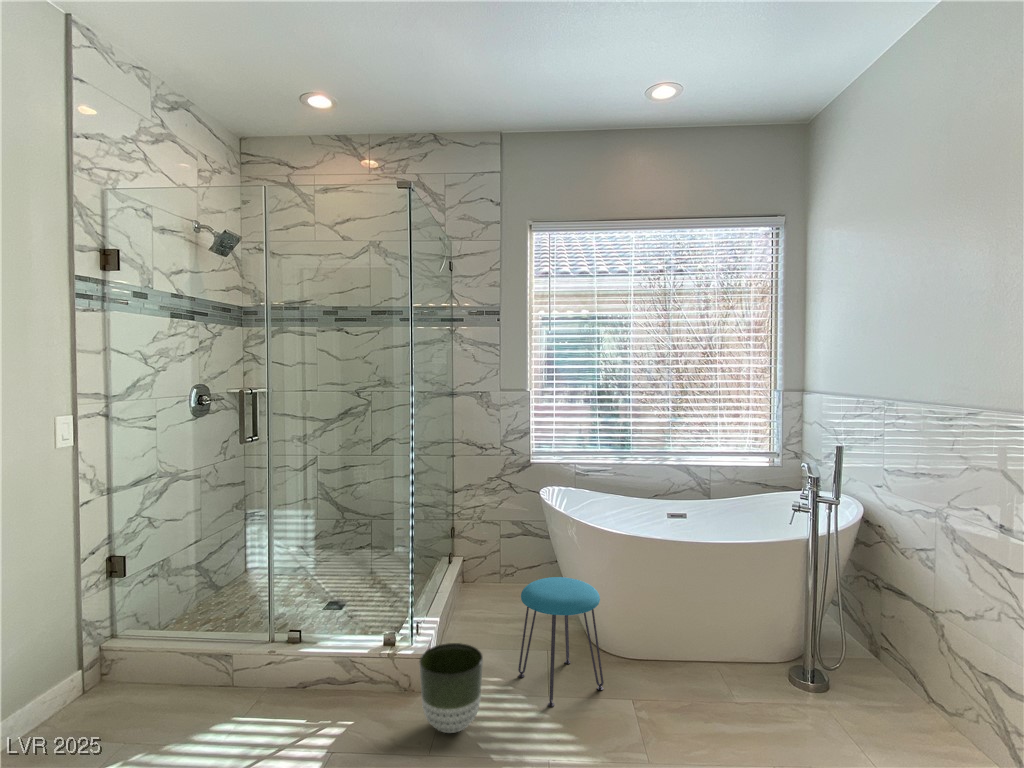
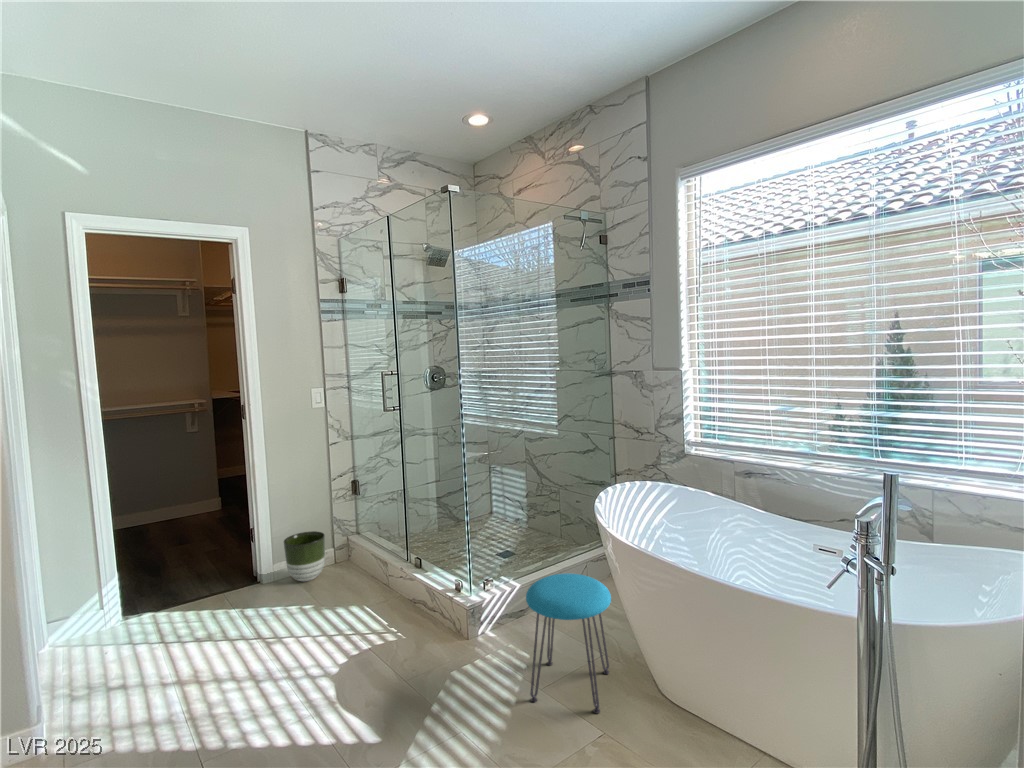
planter: present [420,643,483,733] -> present [284,531,325,581]

